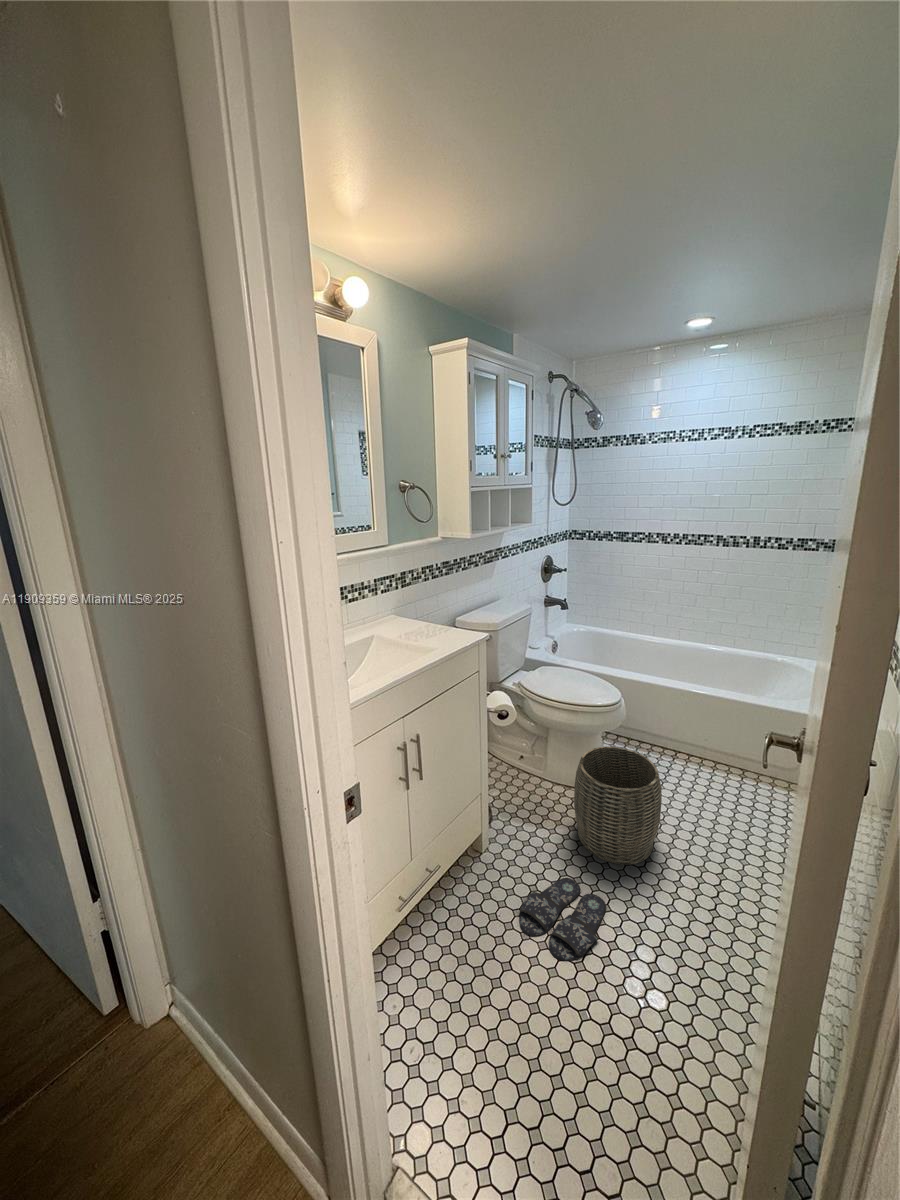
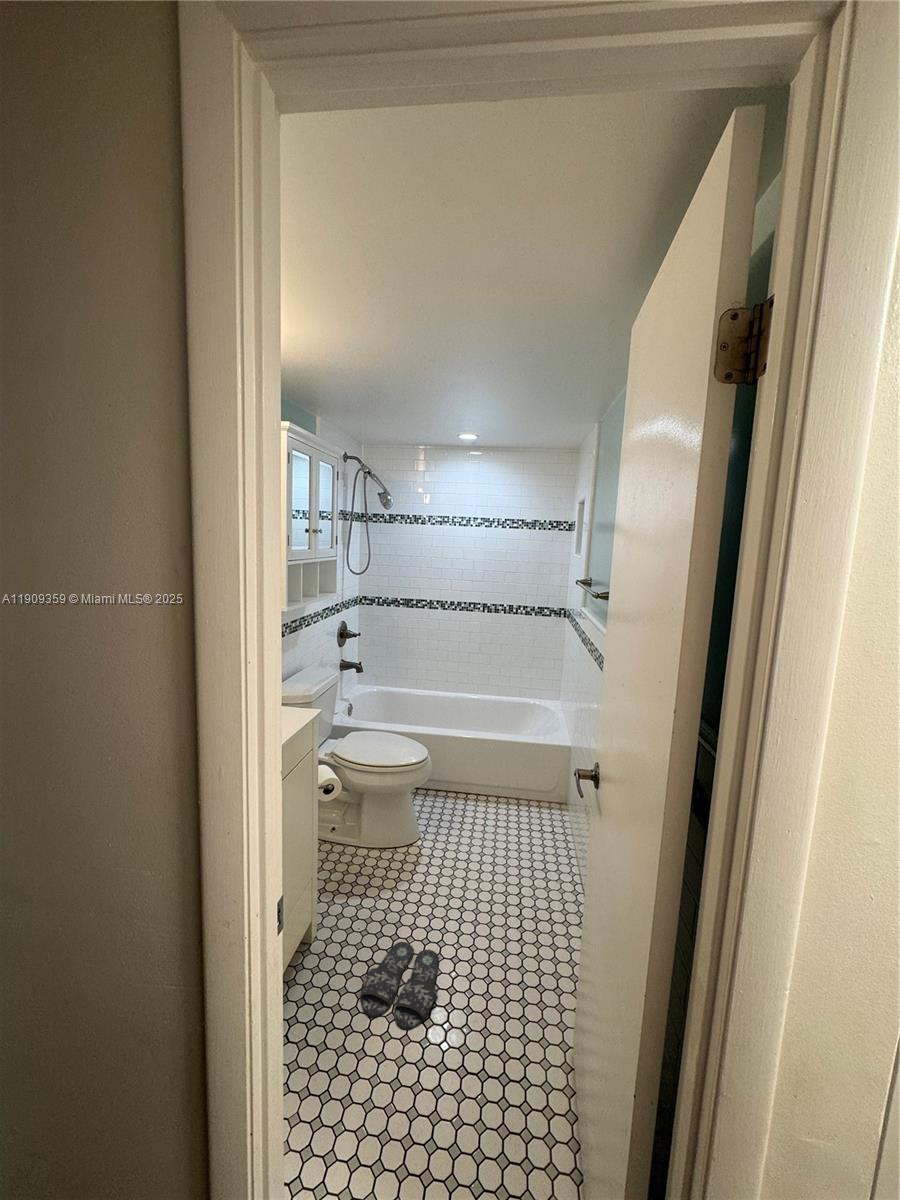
woven basket: present [574,747,662,865] -> none [397,800,472,913]

